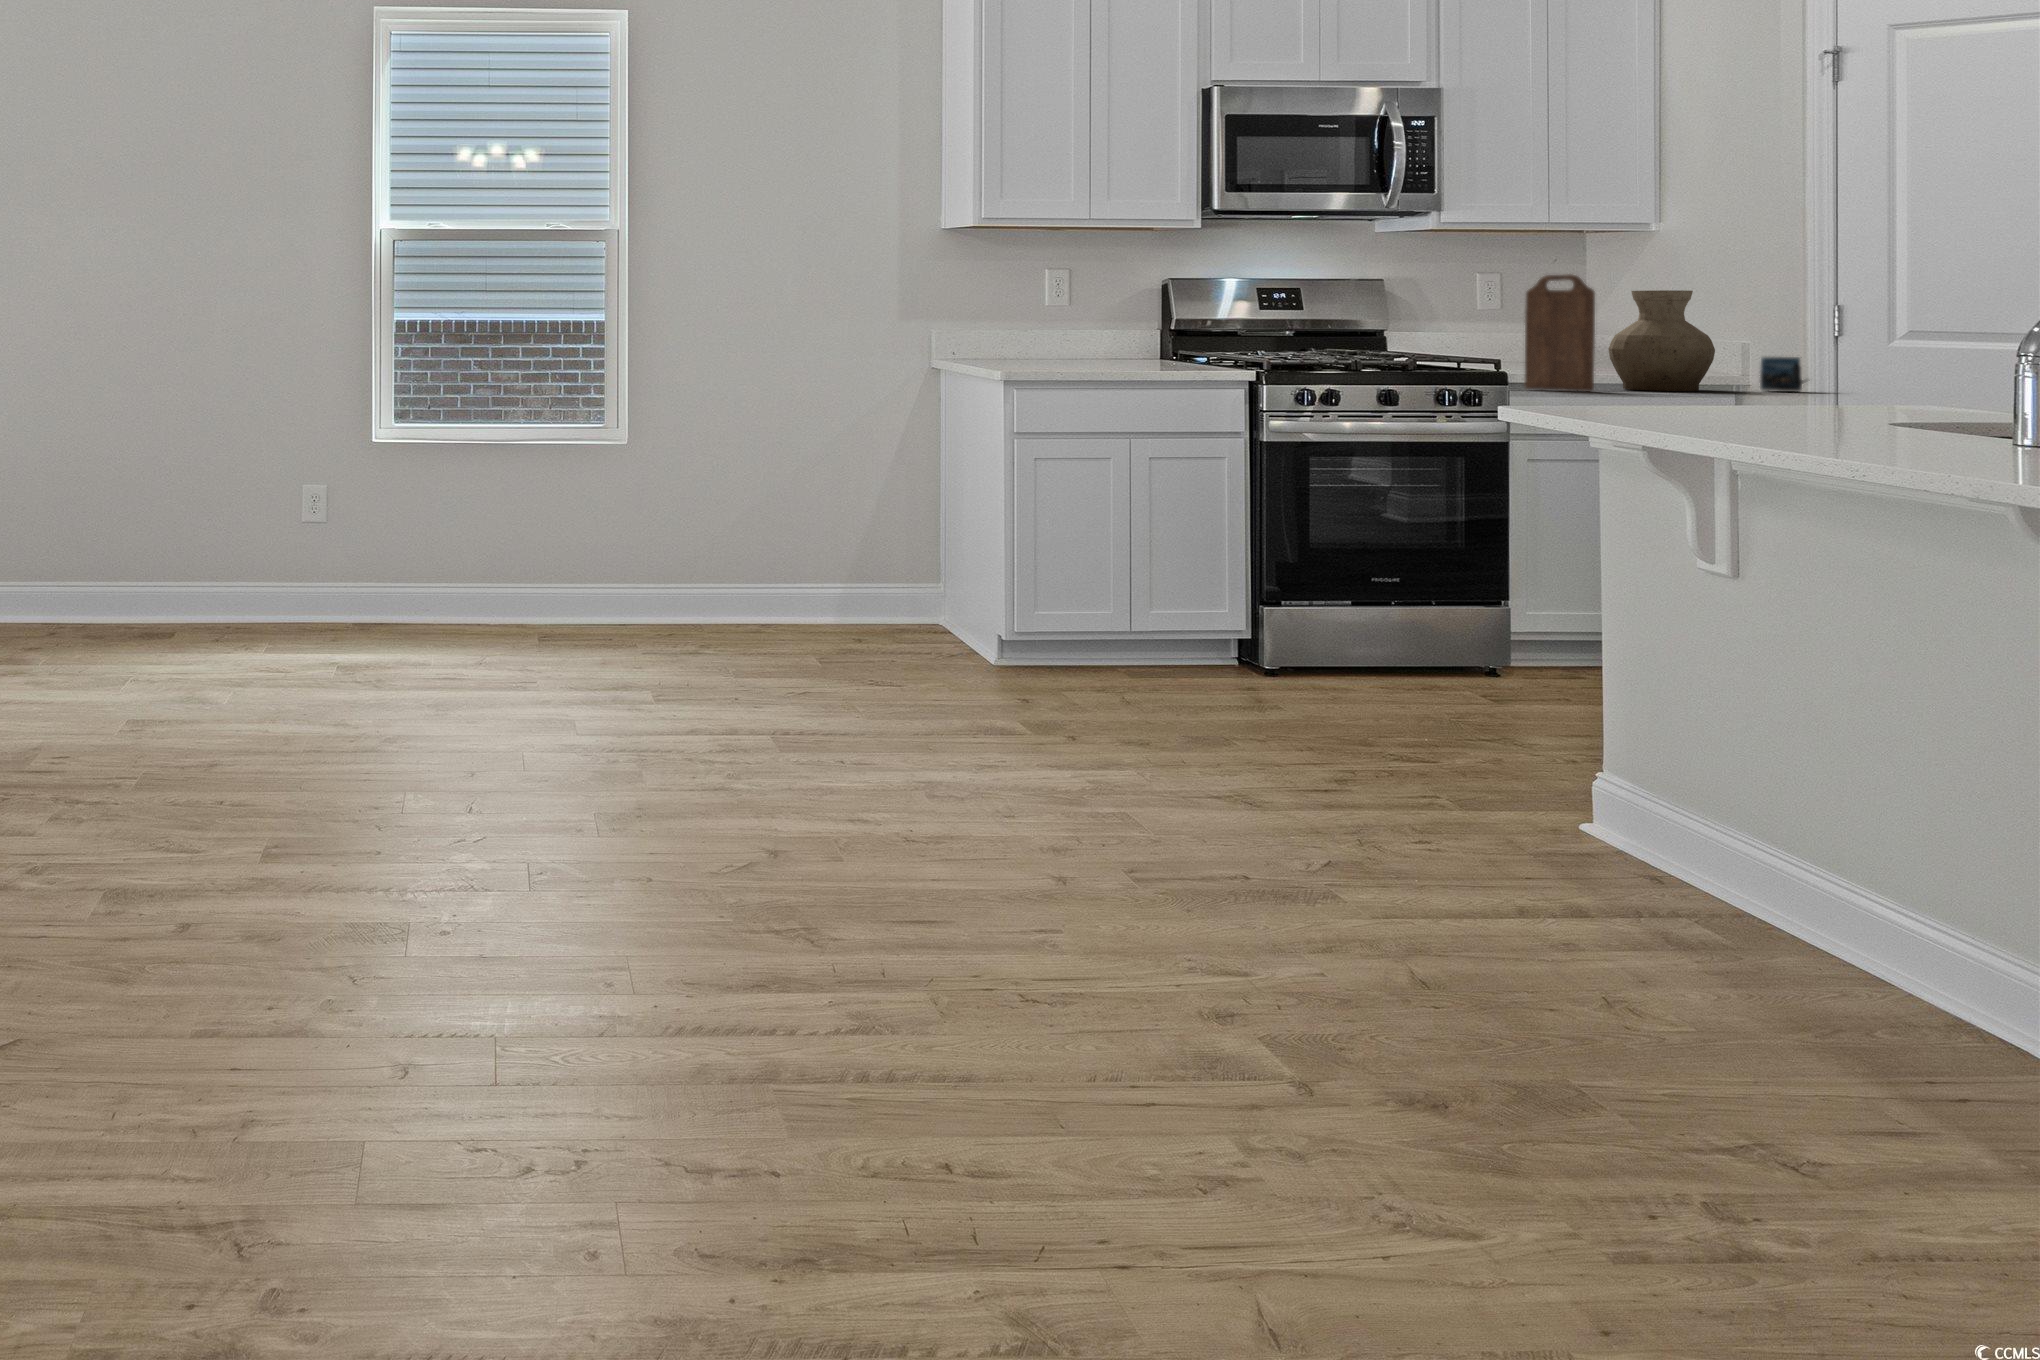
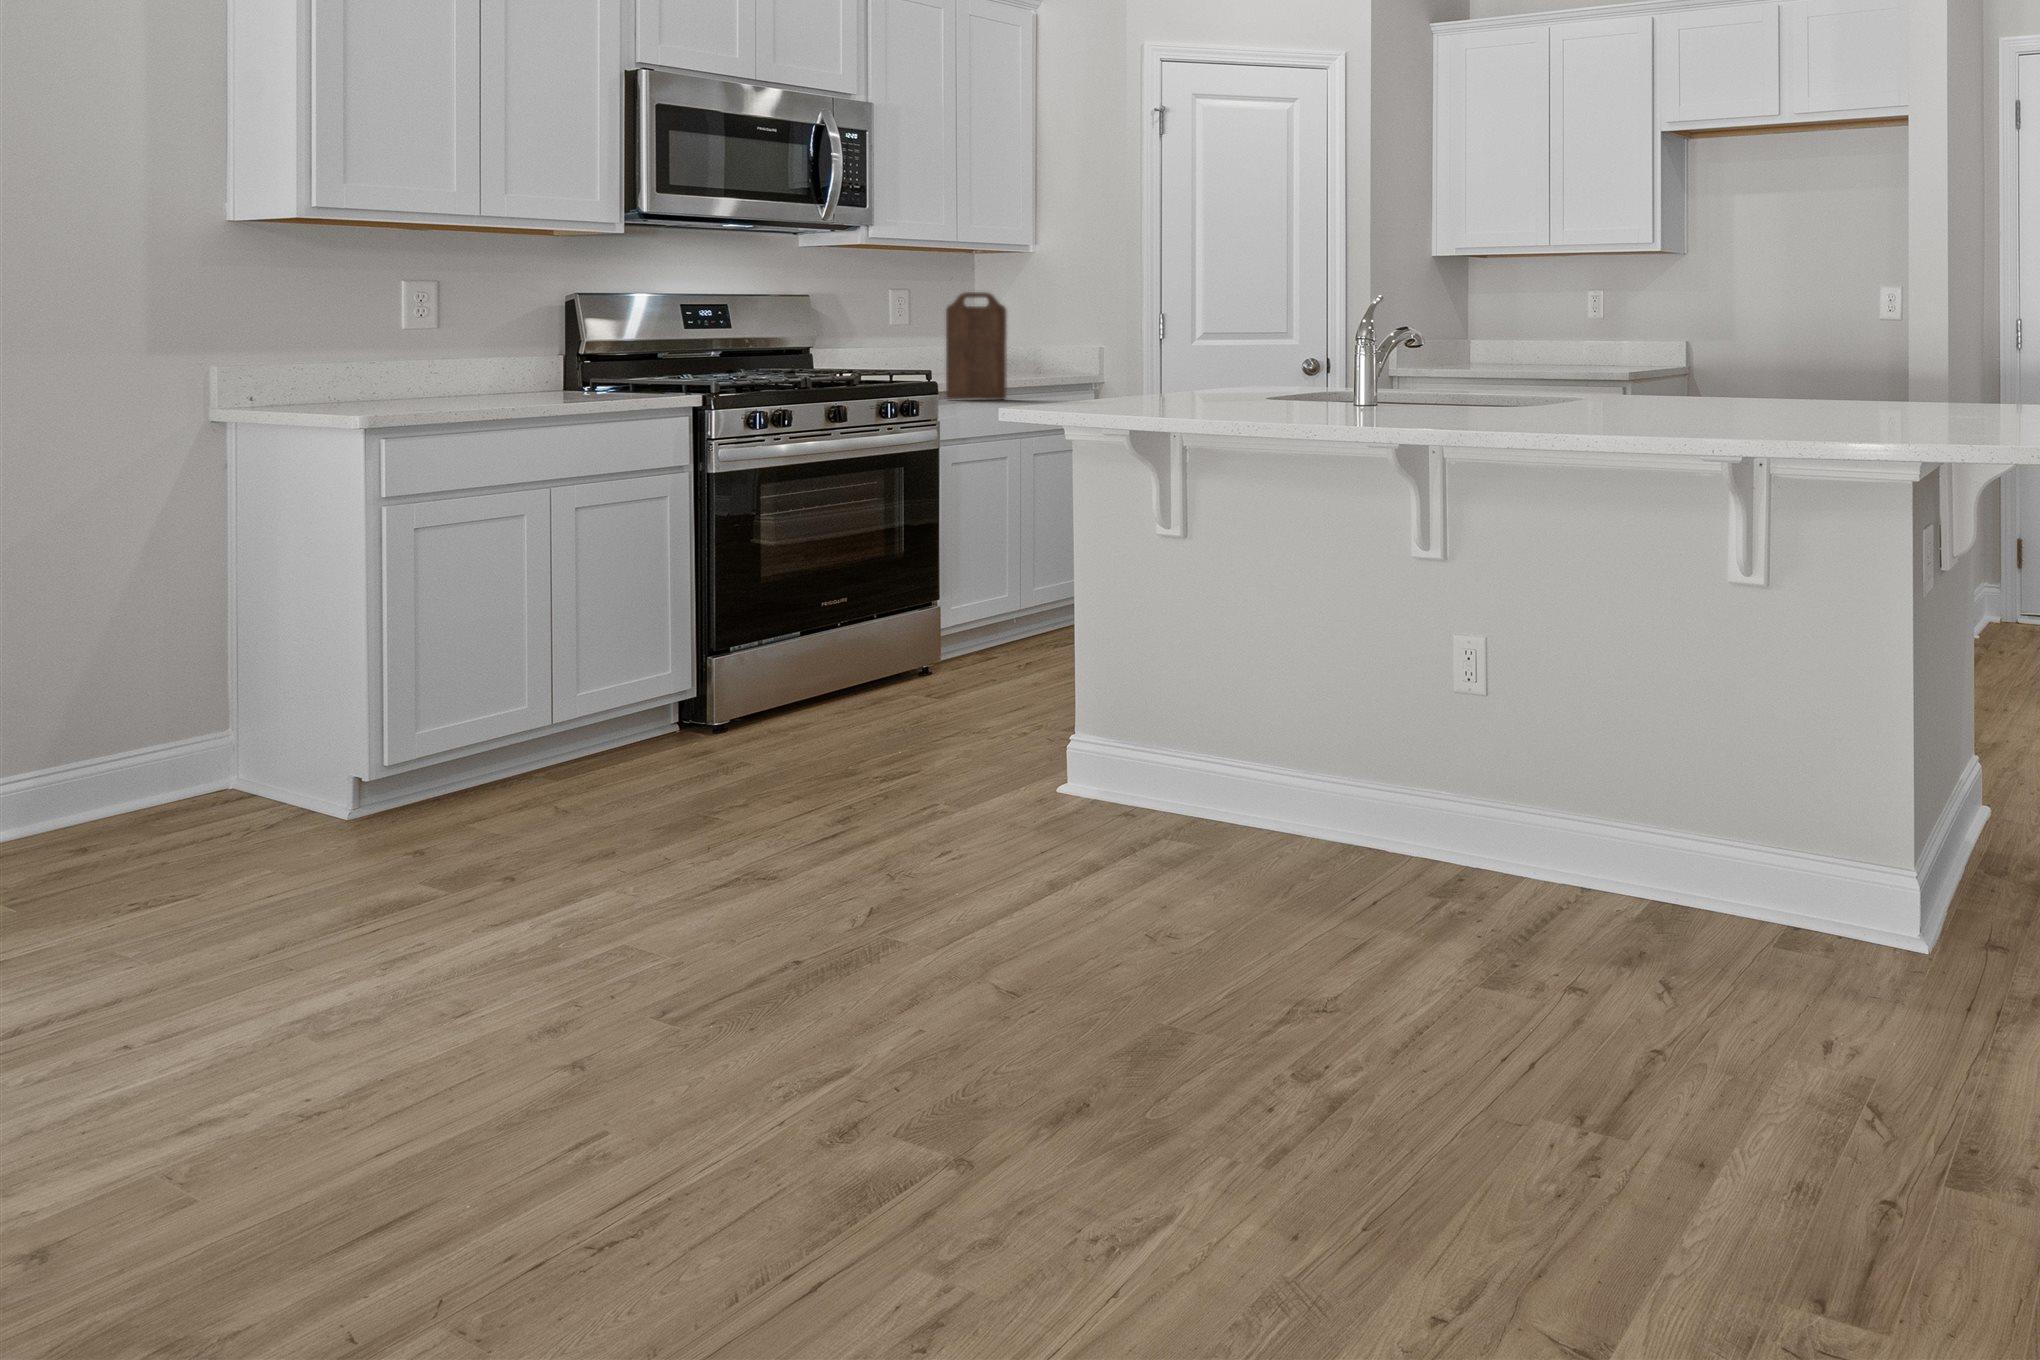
vase: present [1609,290,1715,391] -> none [1010,307,1089,396]
mug: present [1760,356,1808,392] -> none [1122,363,1158,392]

